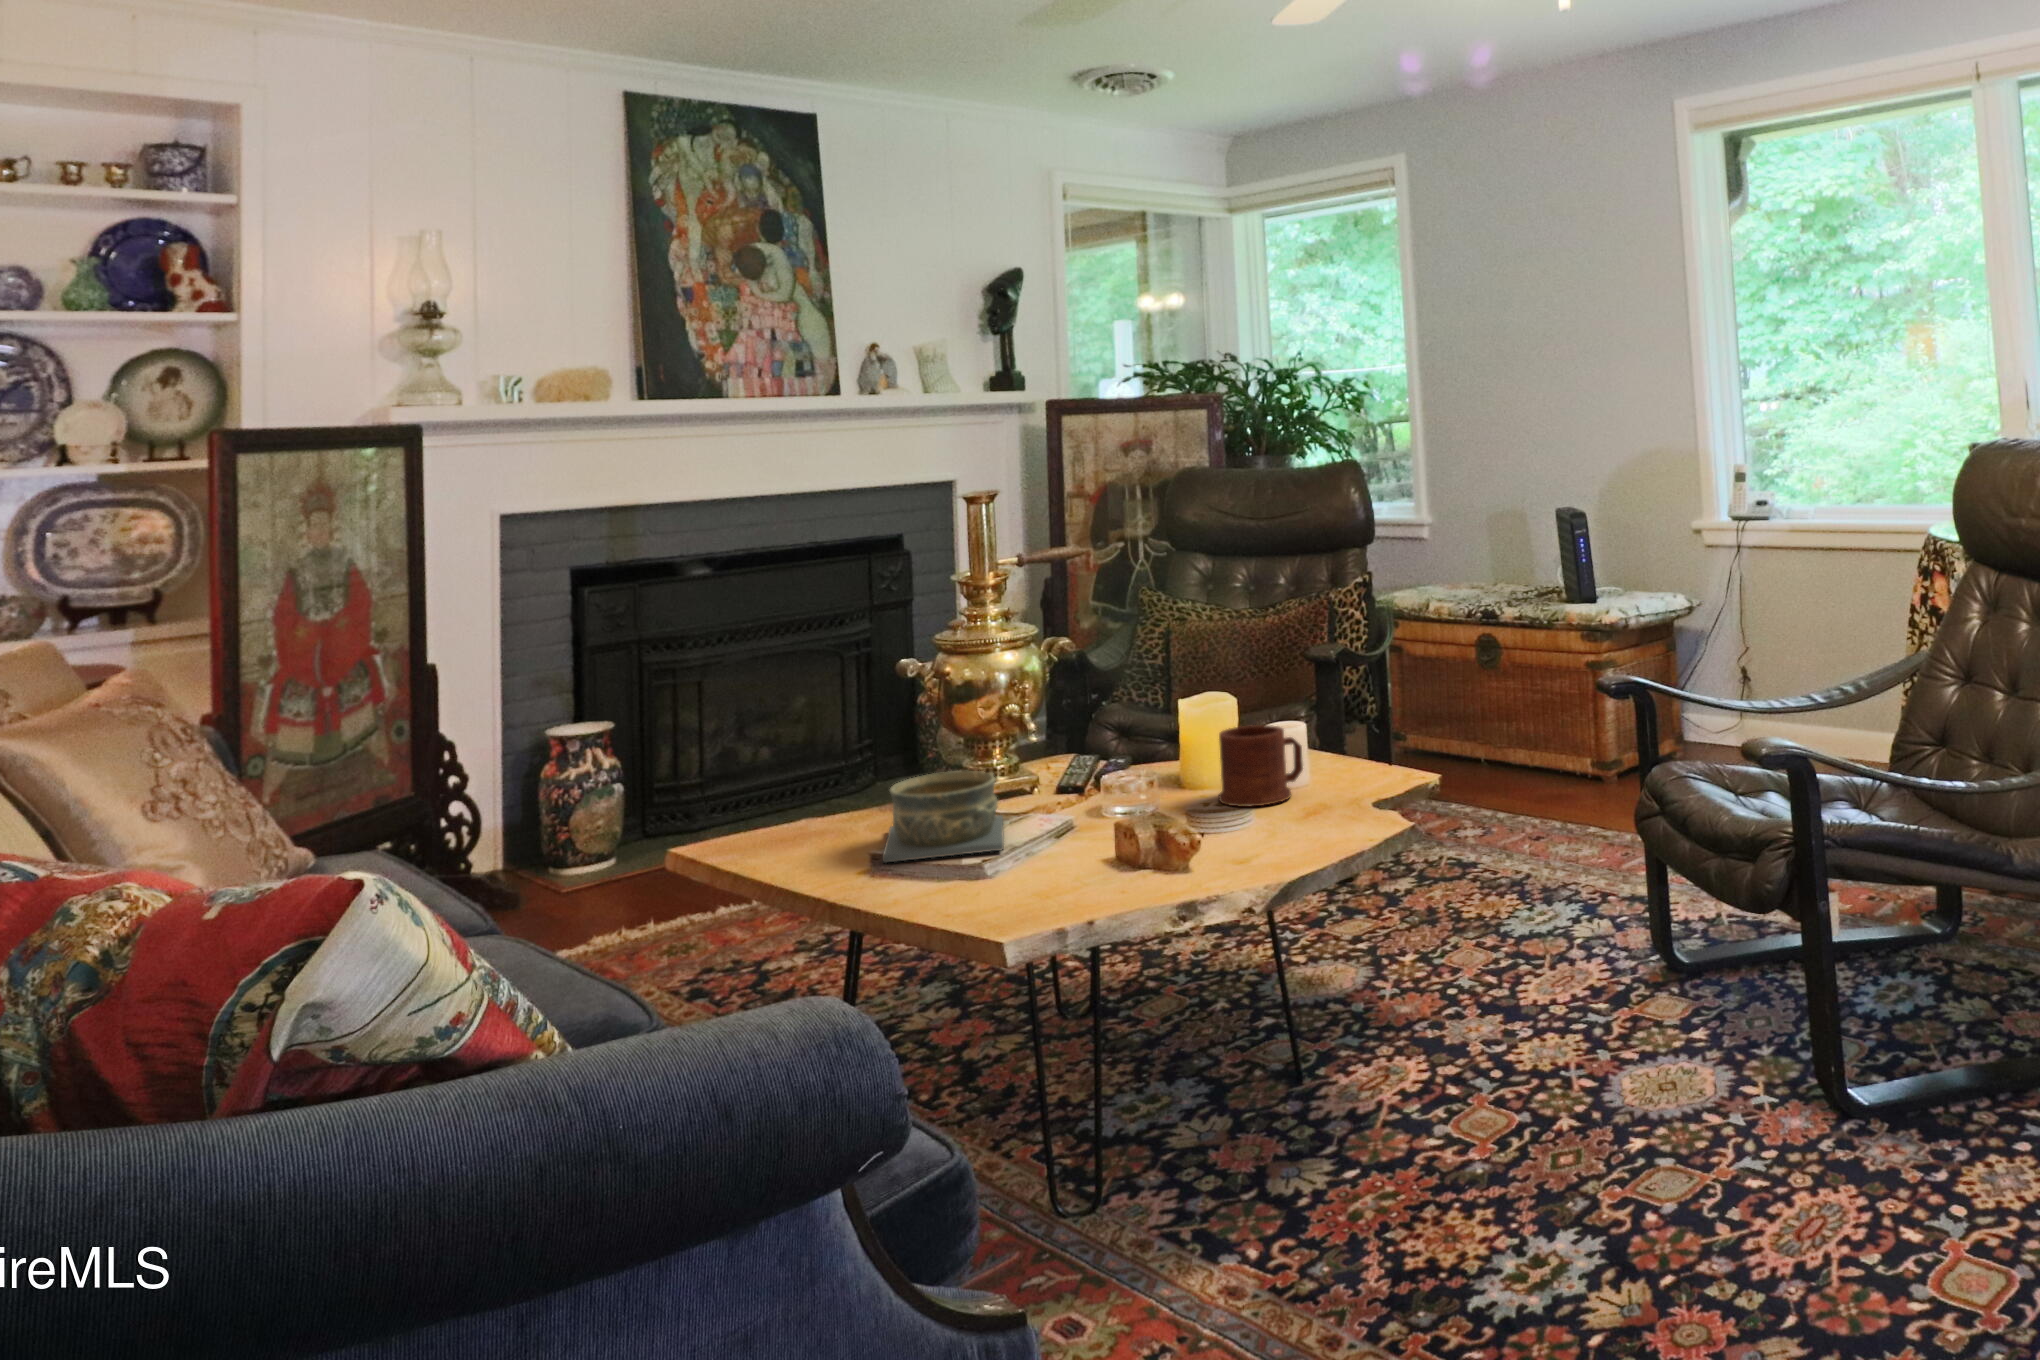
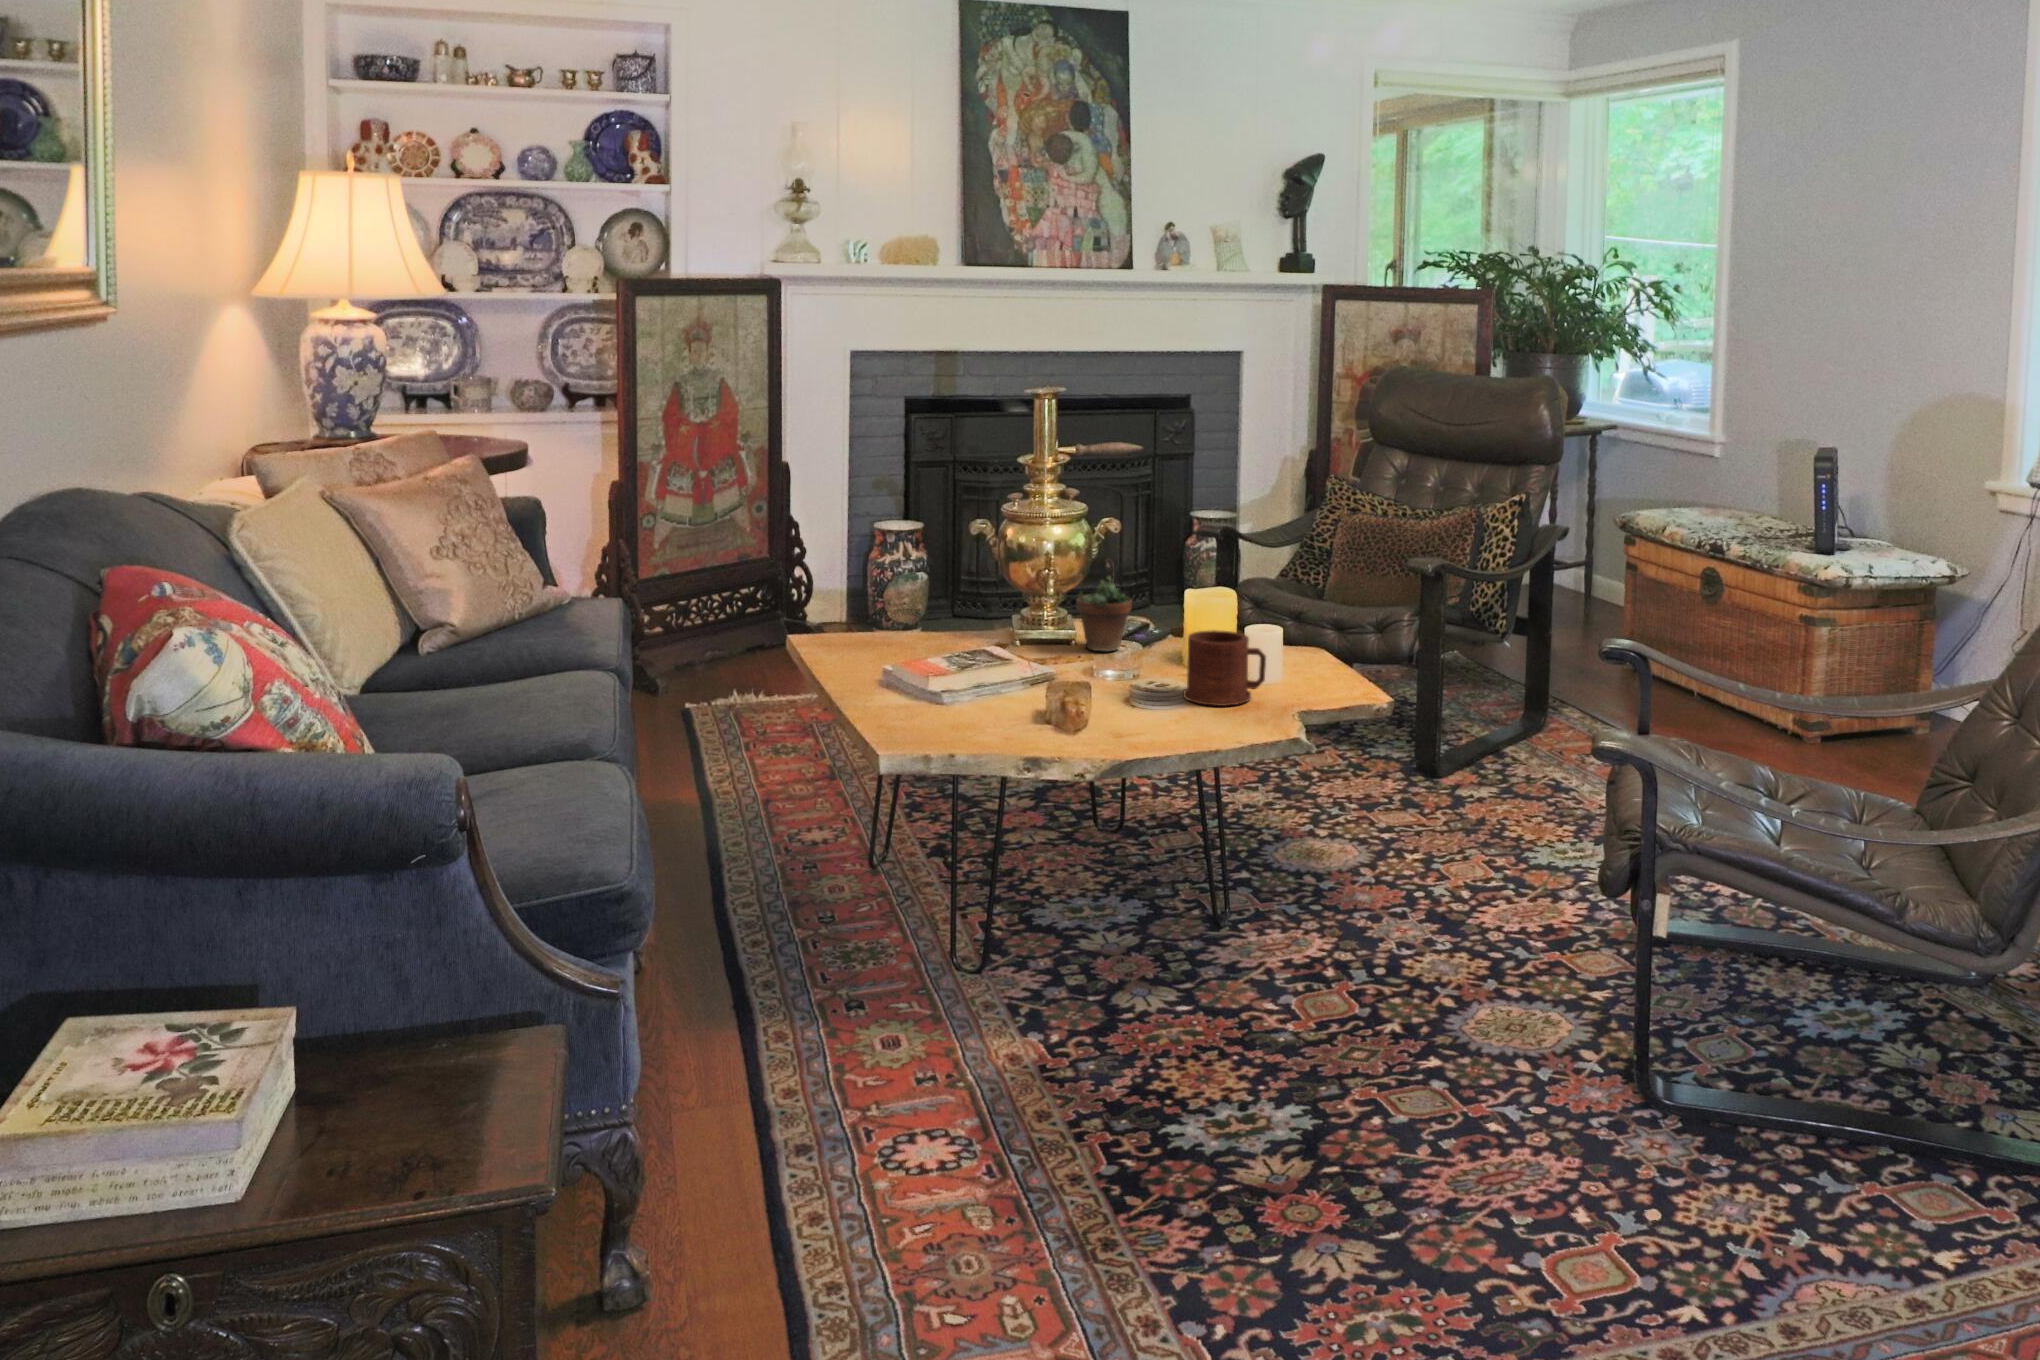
succulent plant: none [1040,673,1103,780] -> present [1077,560,1132,651]
bowl: present [883,771,1004,863] -> none [871,626,999,701]

